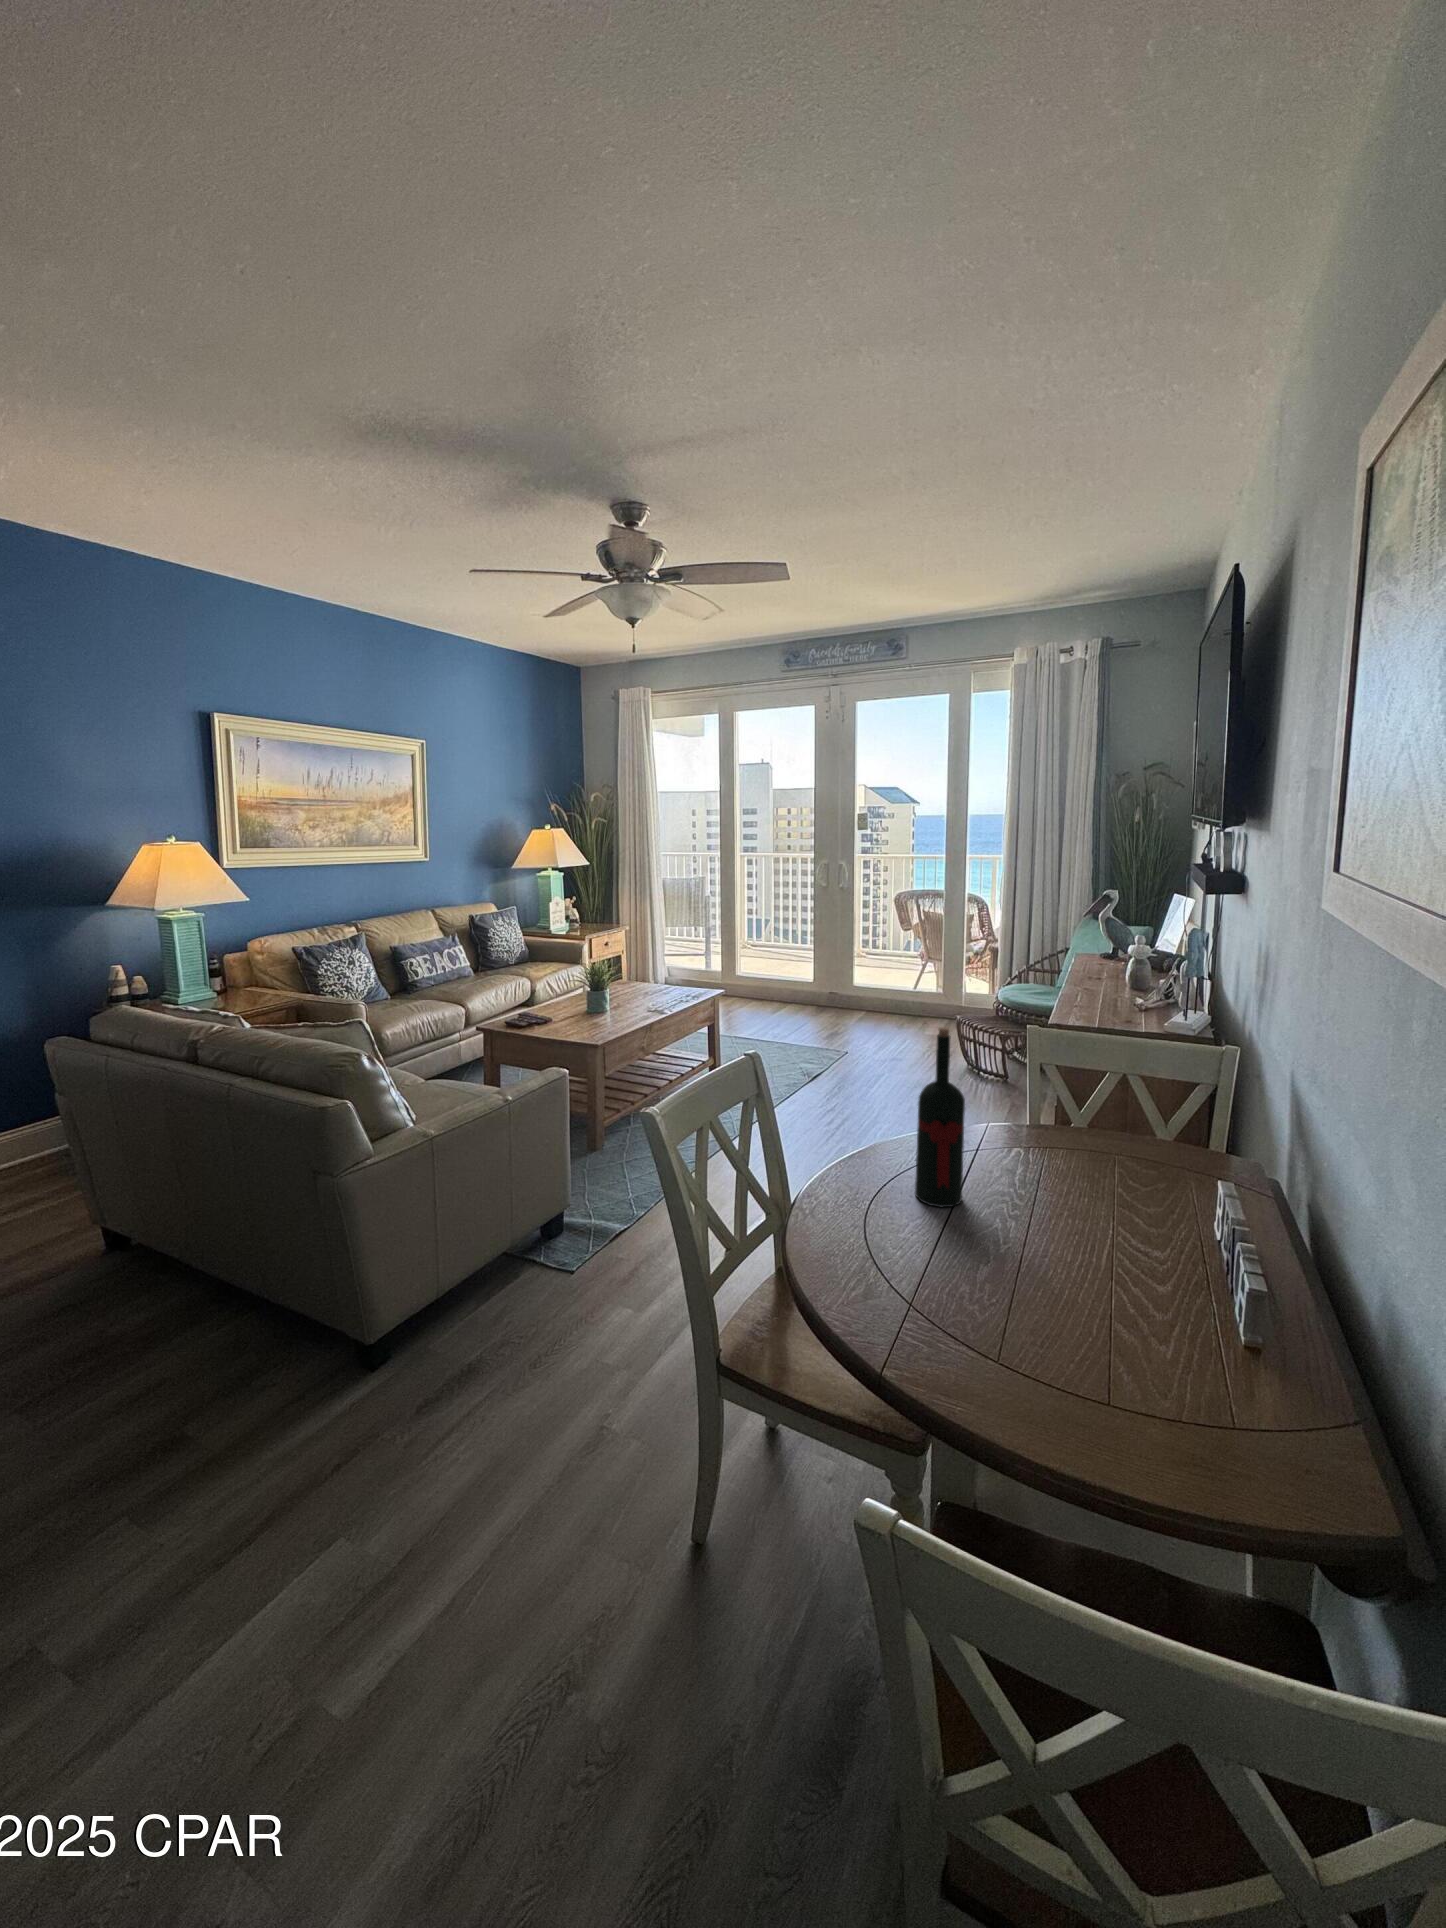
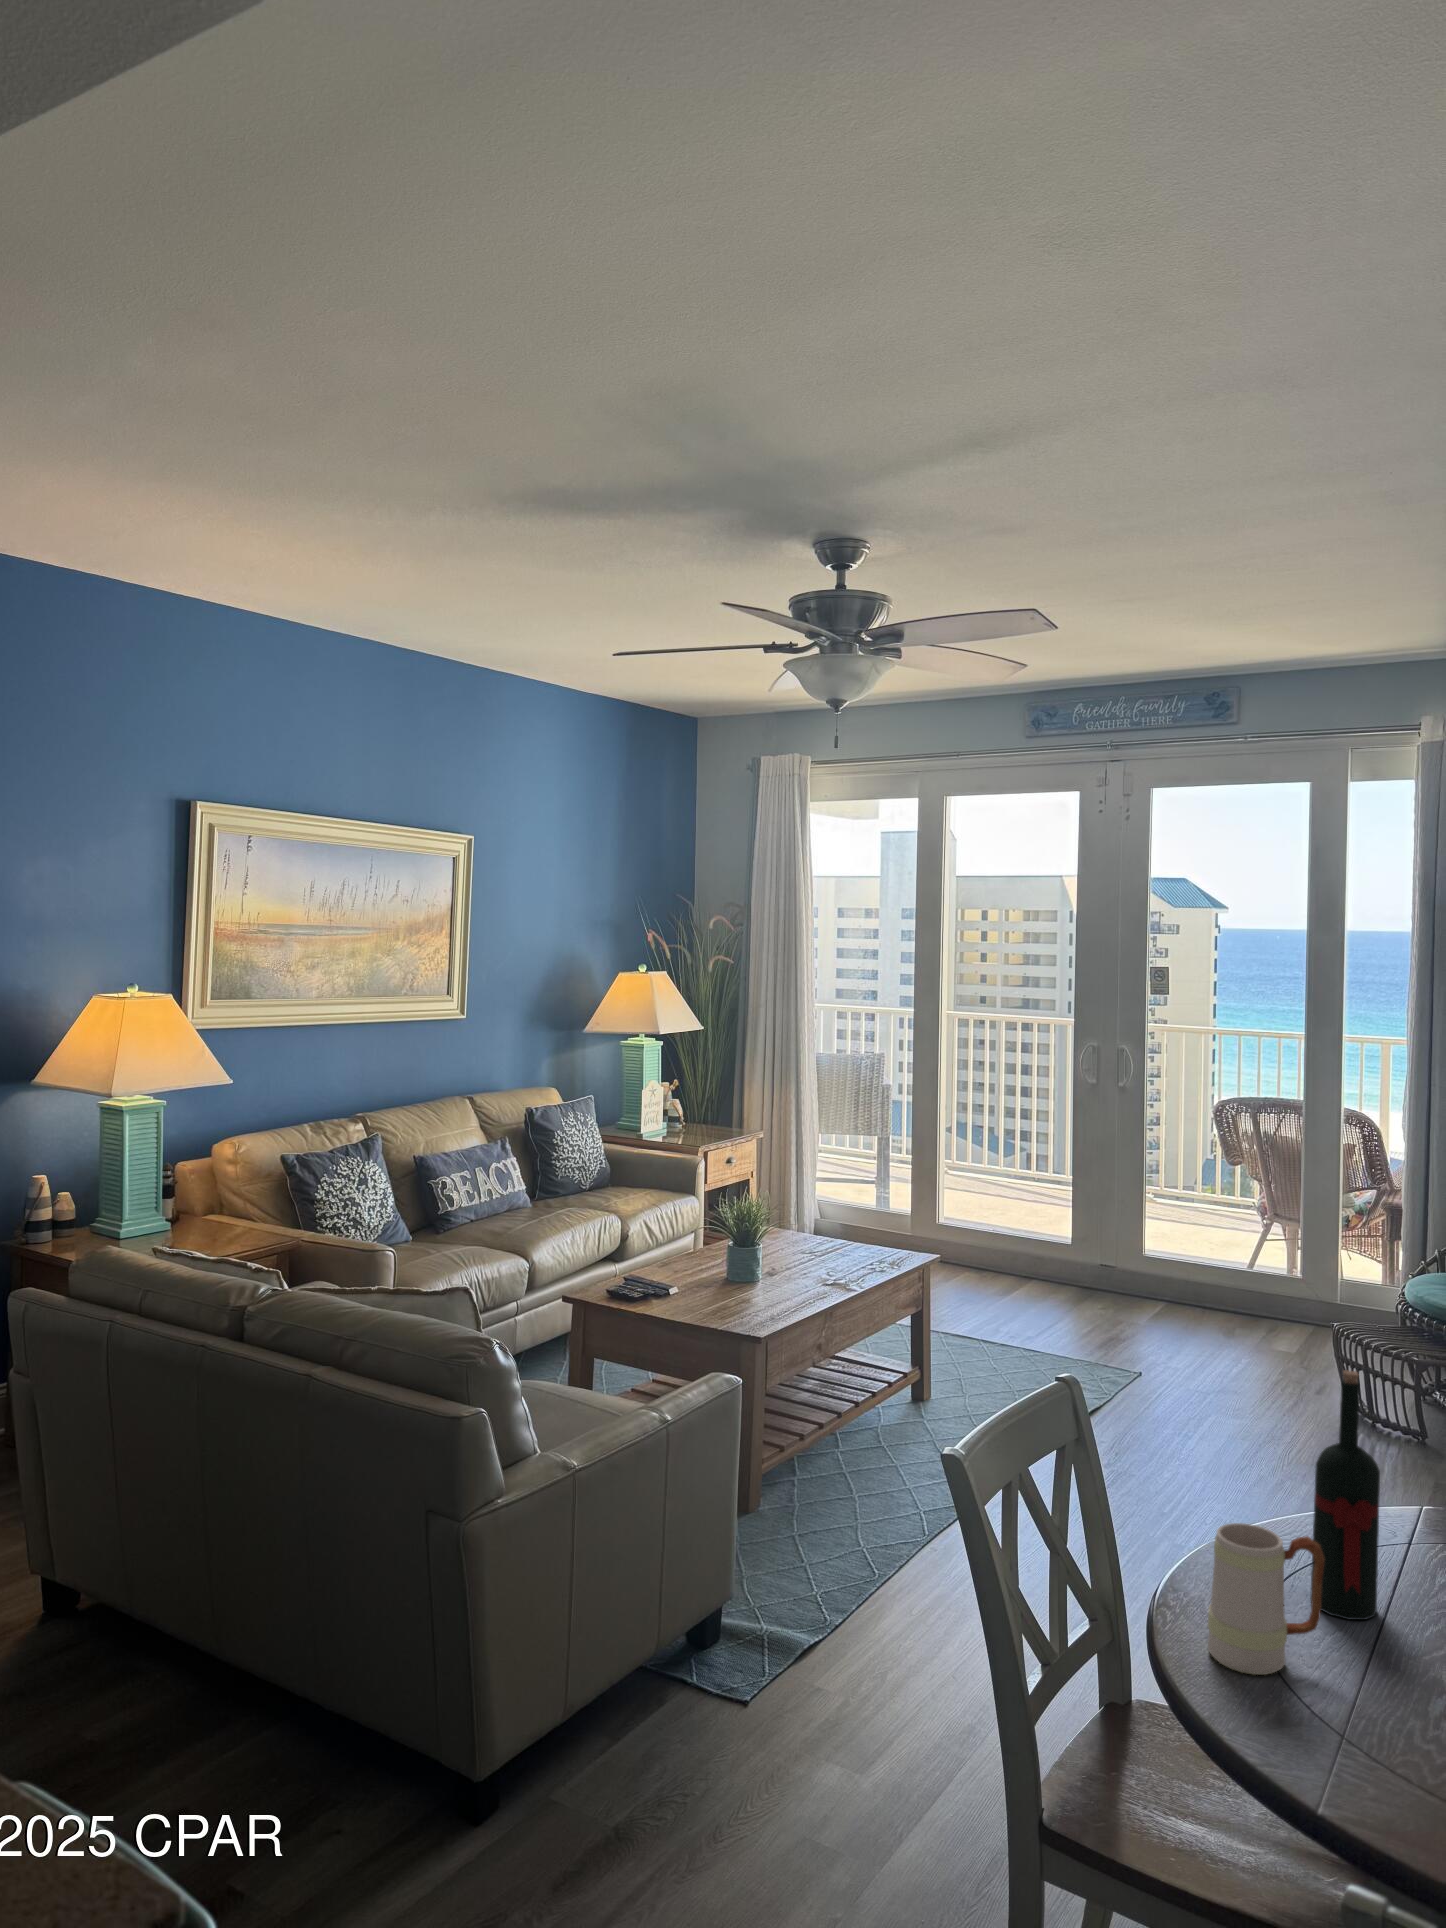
mug: none [834,1145,919,1257] -> present [1208,1523,1324,1675]

